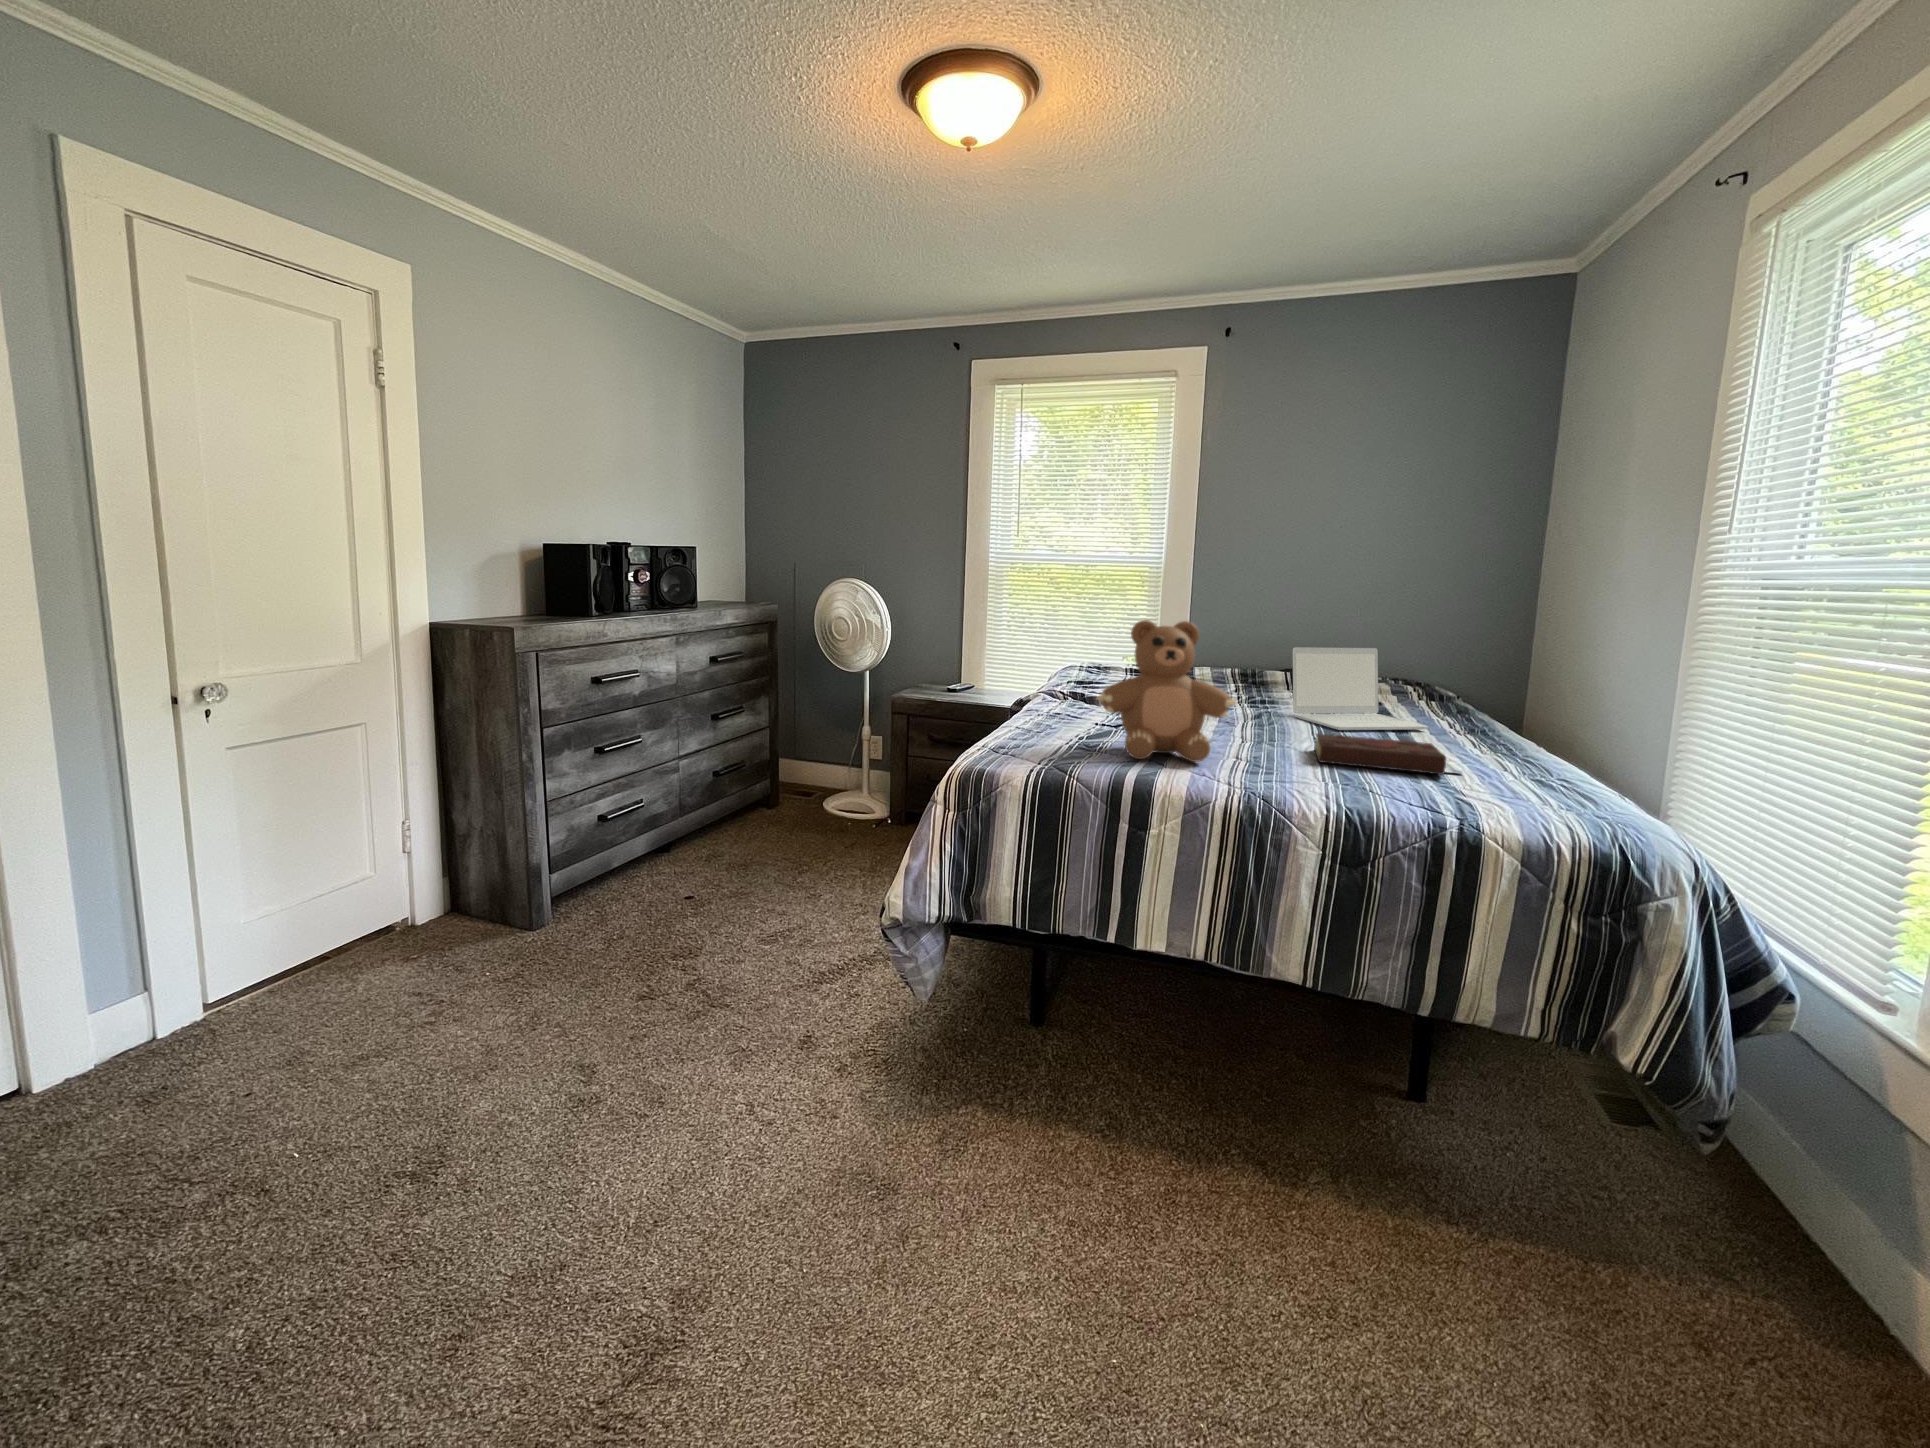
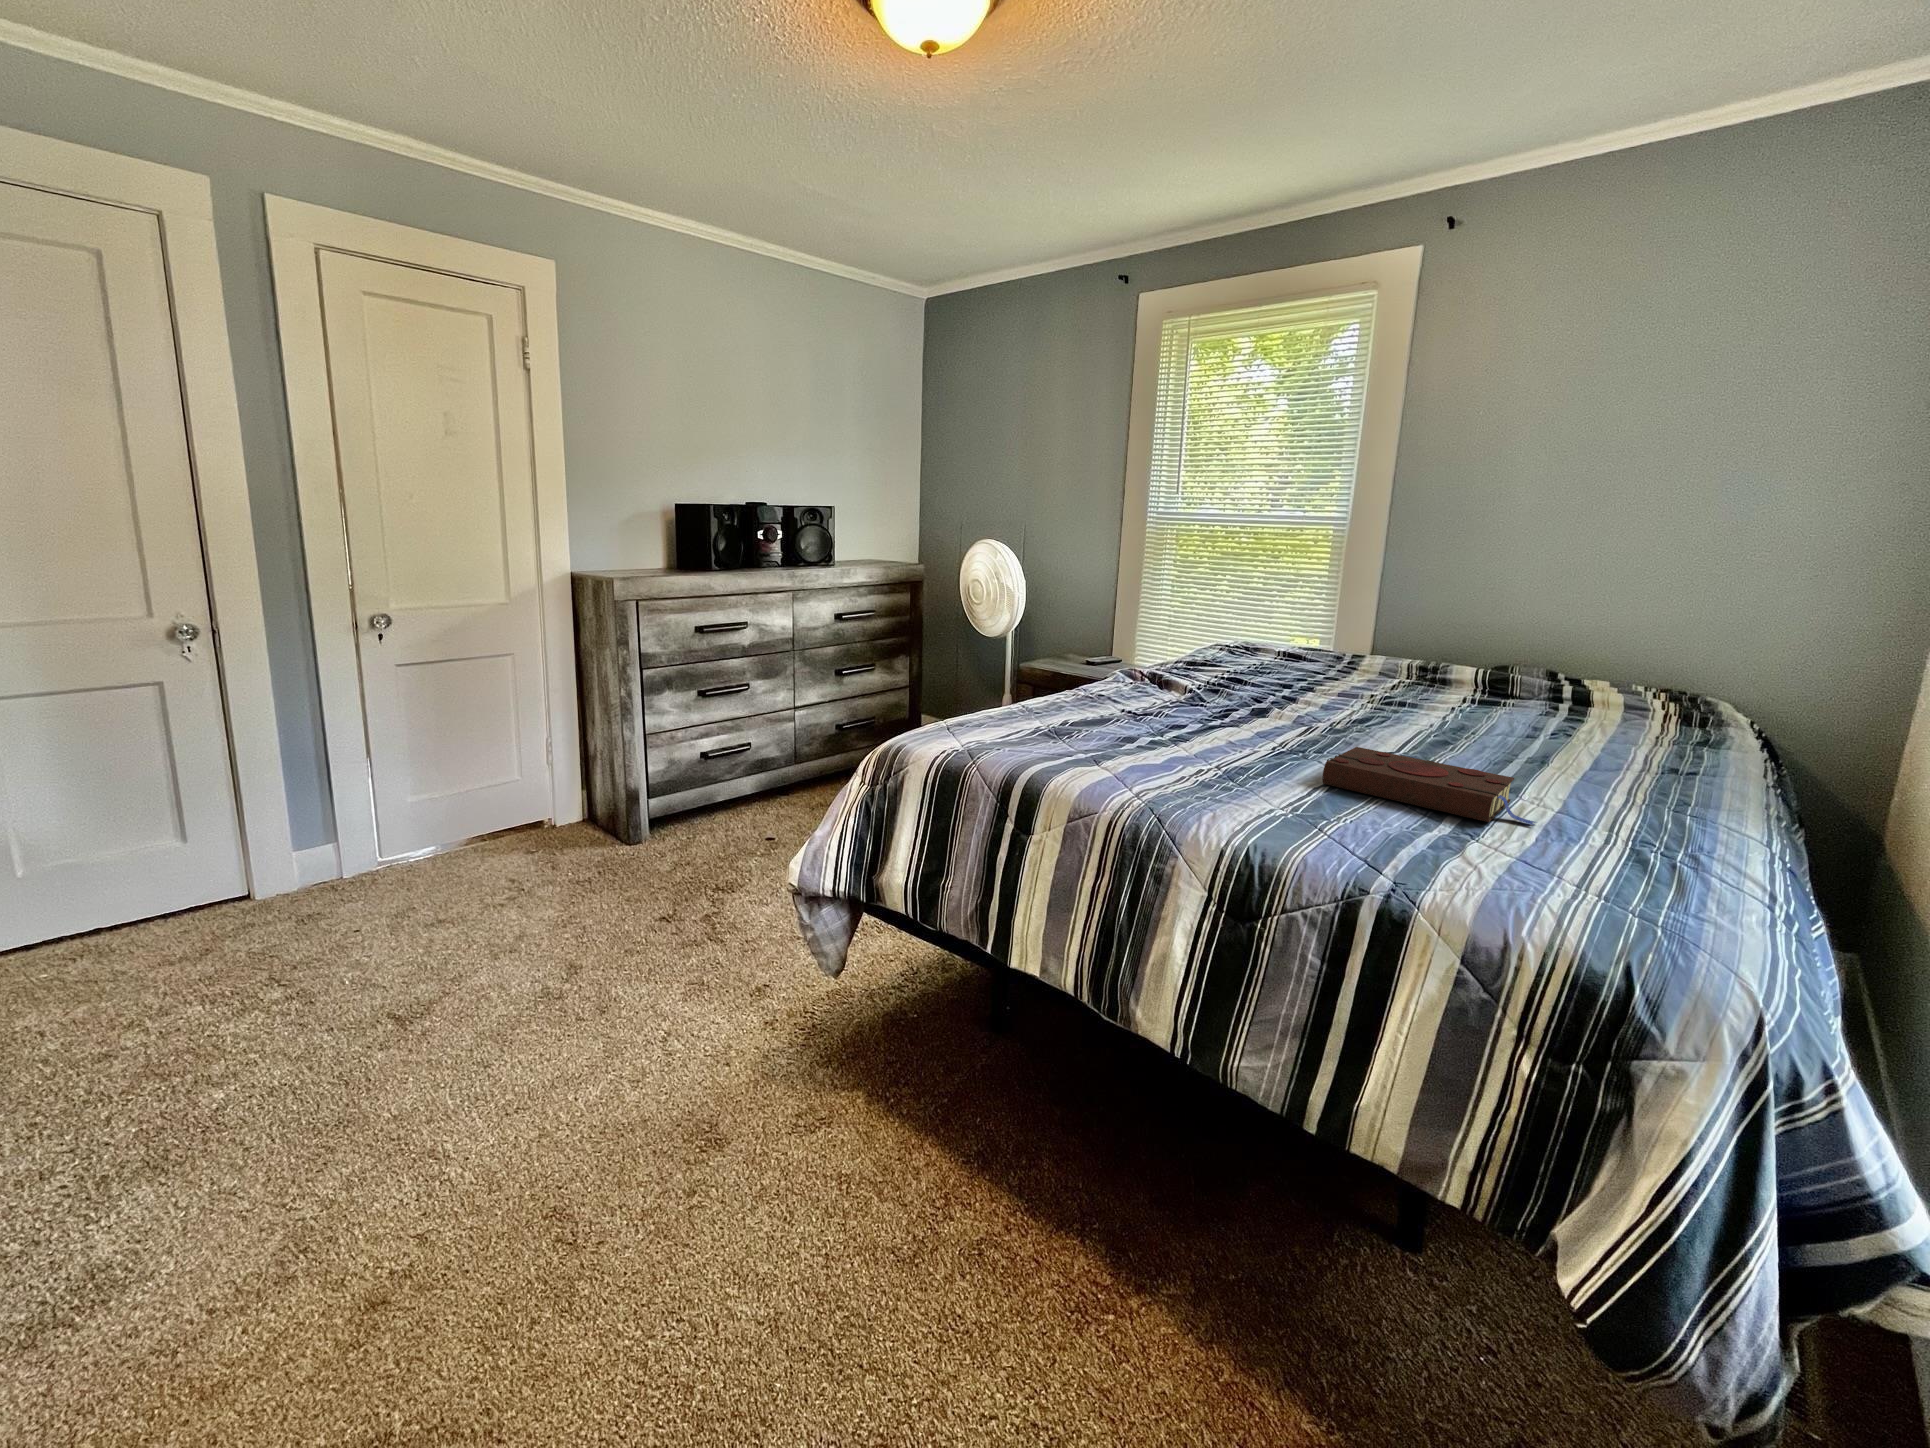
teddy bear: present [1097,620,1237,762] -> none [1049,591,1213,764]
laptop: present [1293,647,1428,730] -> none [1411,635,1601,760]

